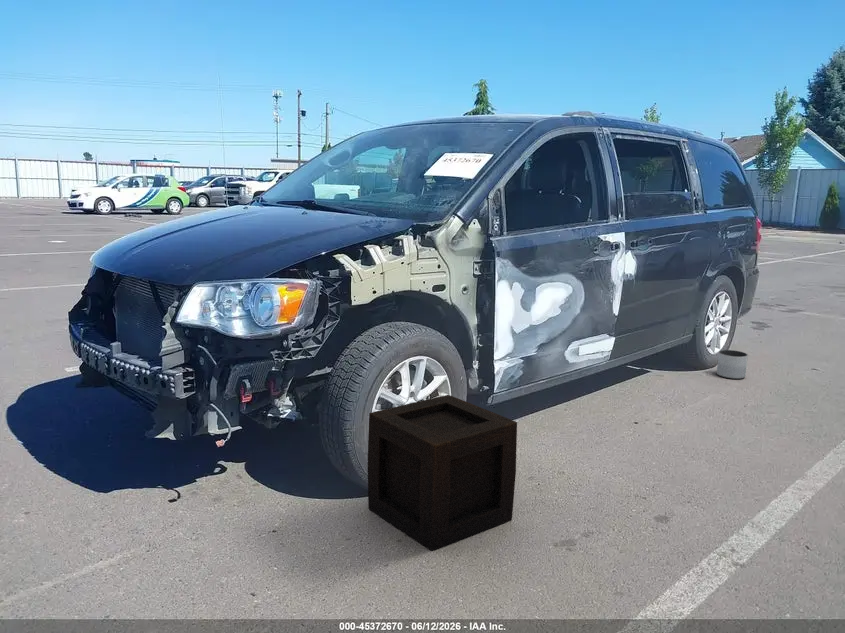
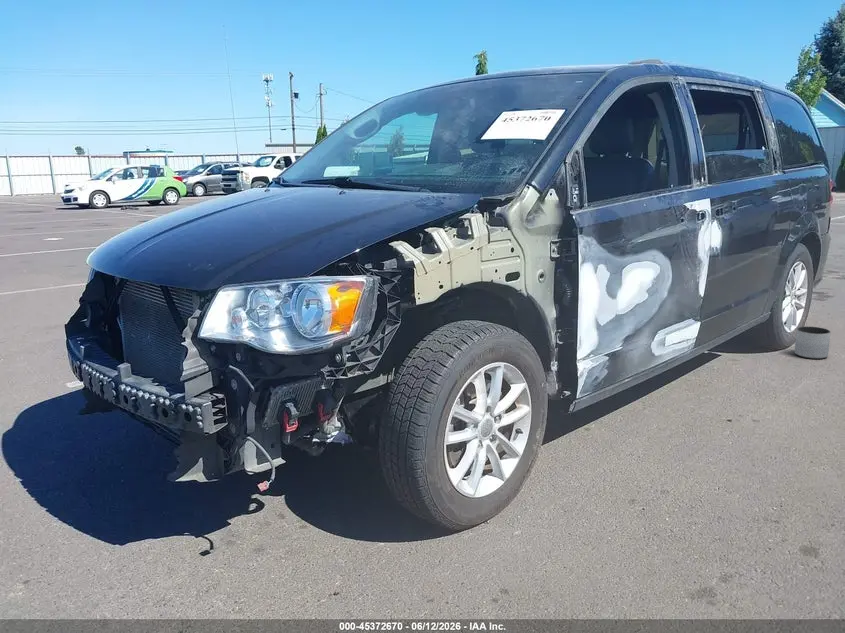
wooden crate: present [367,395,517,551] -> none [443,406,630,612]

